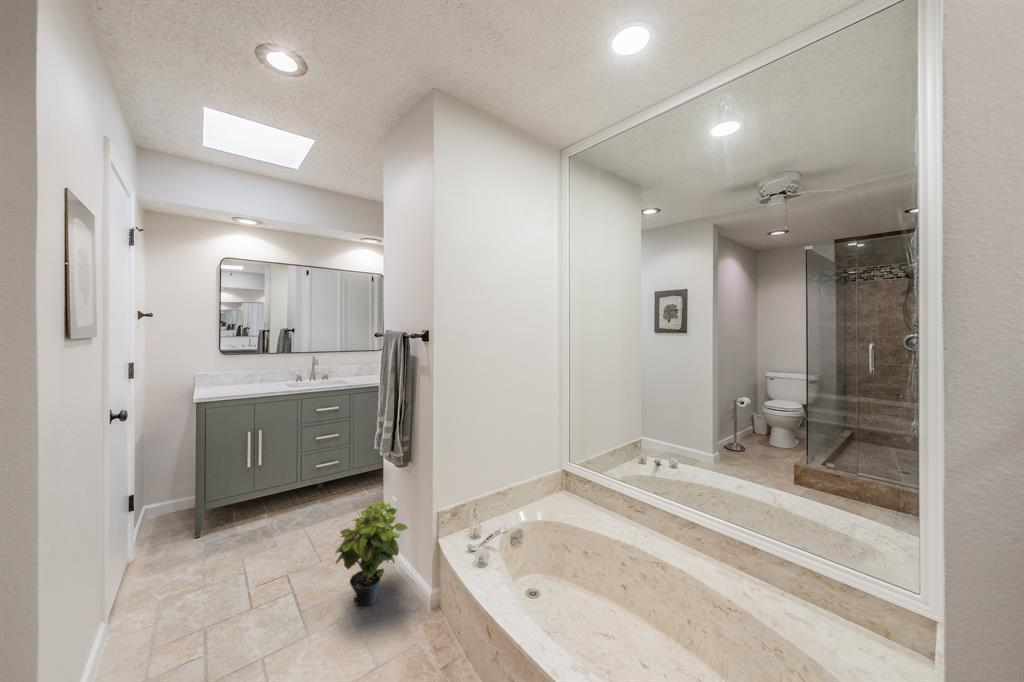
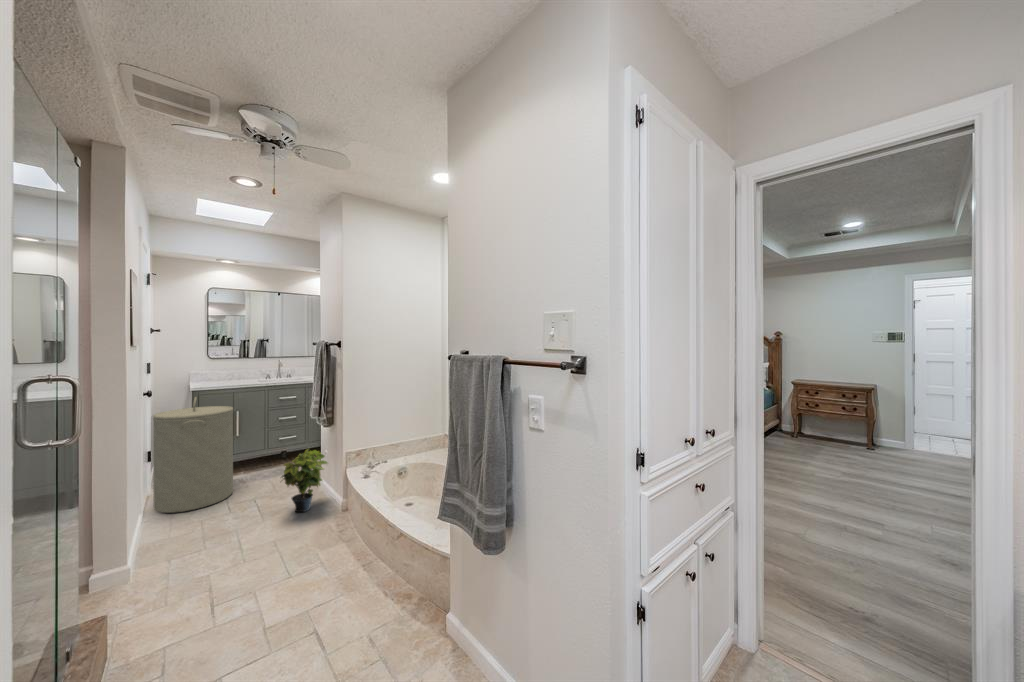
laundry hamper: none [134,415,256,601] -> present [153,397,233,513]

